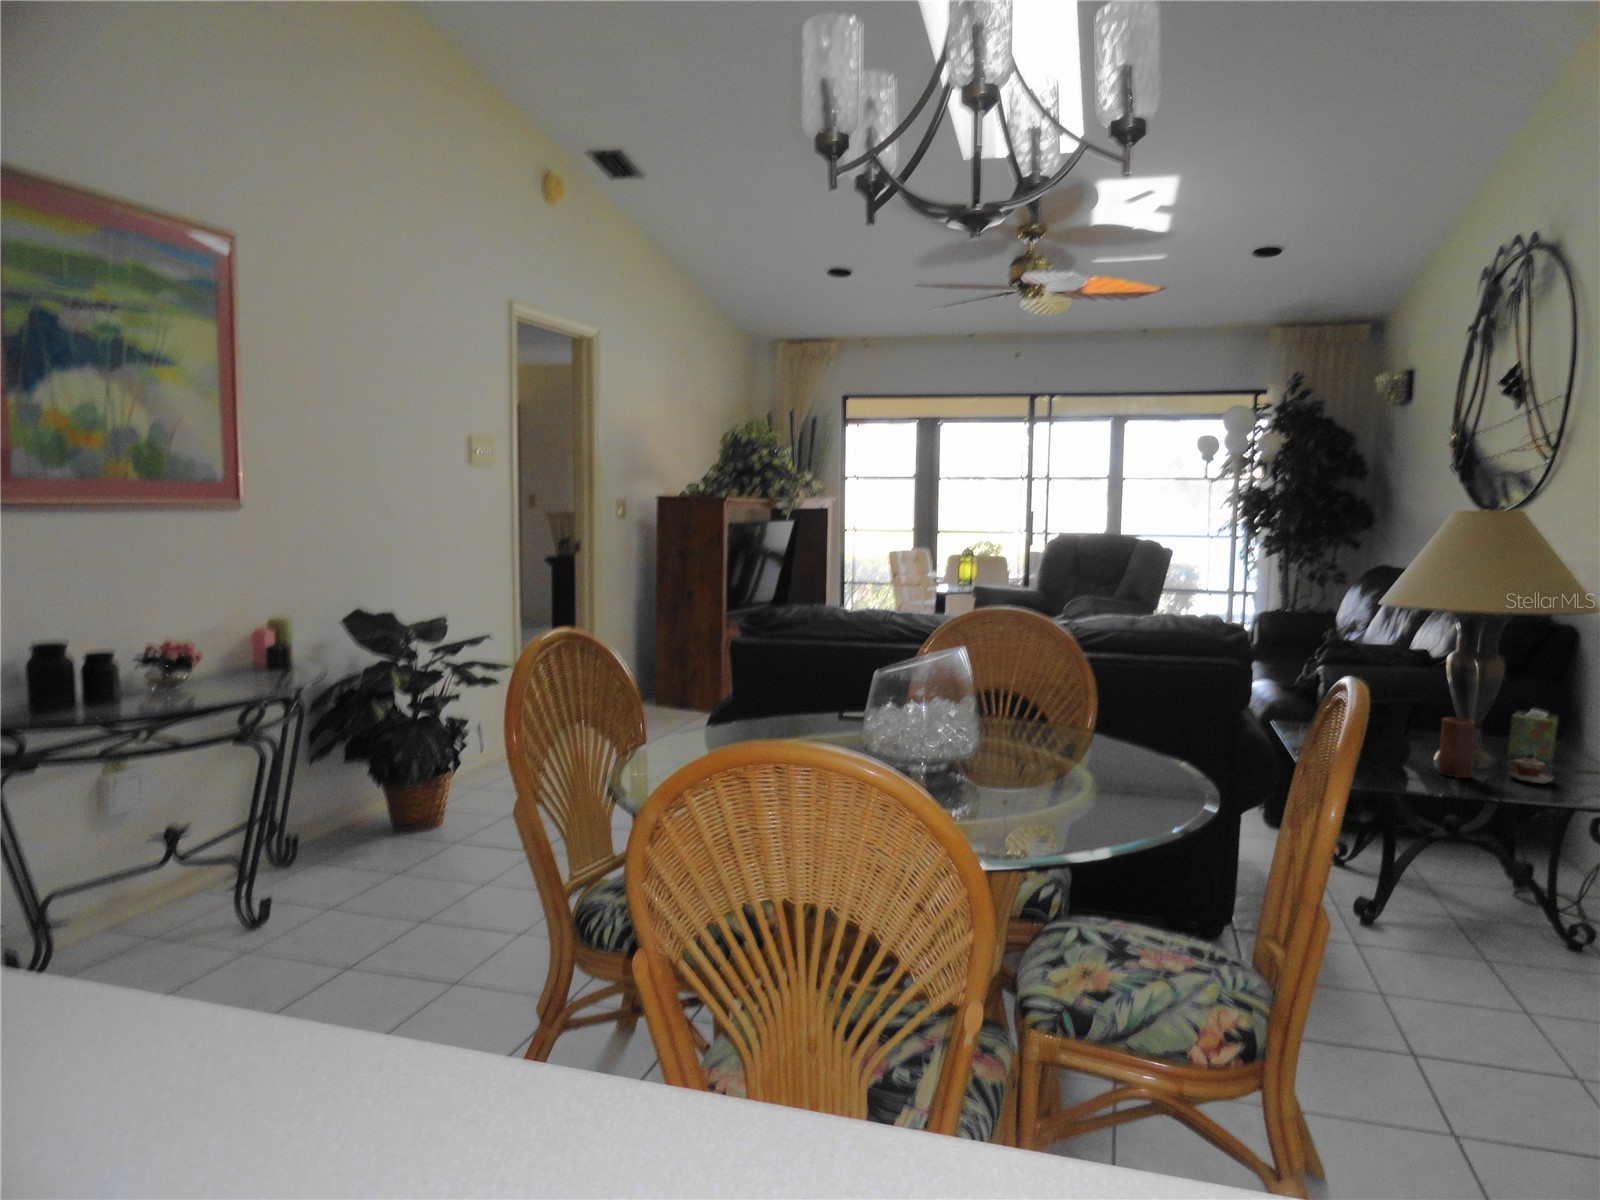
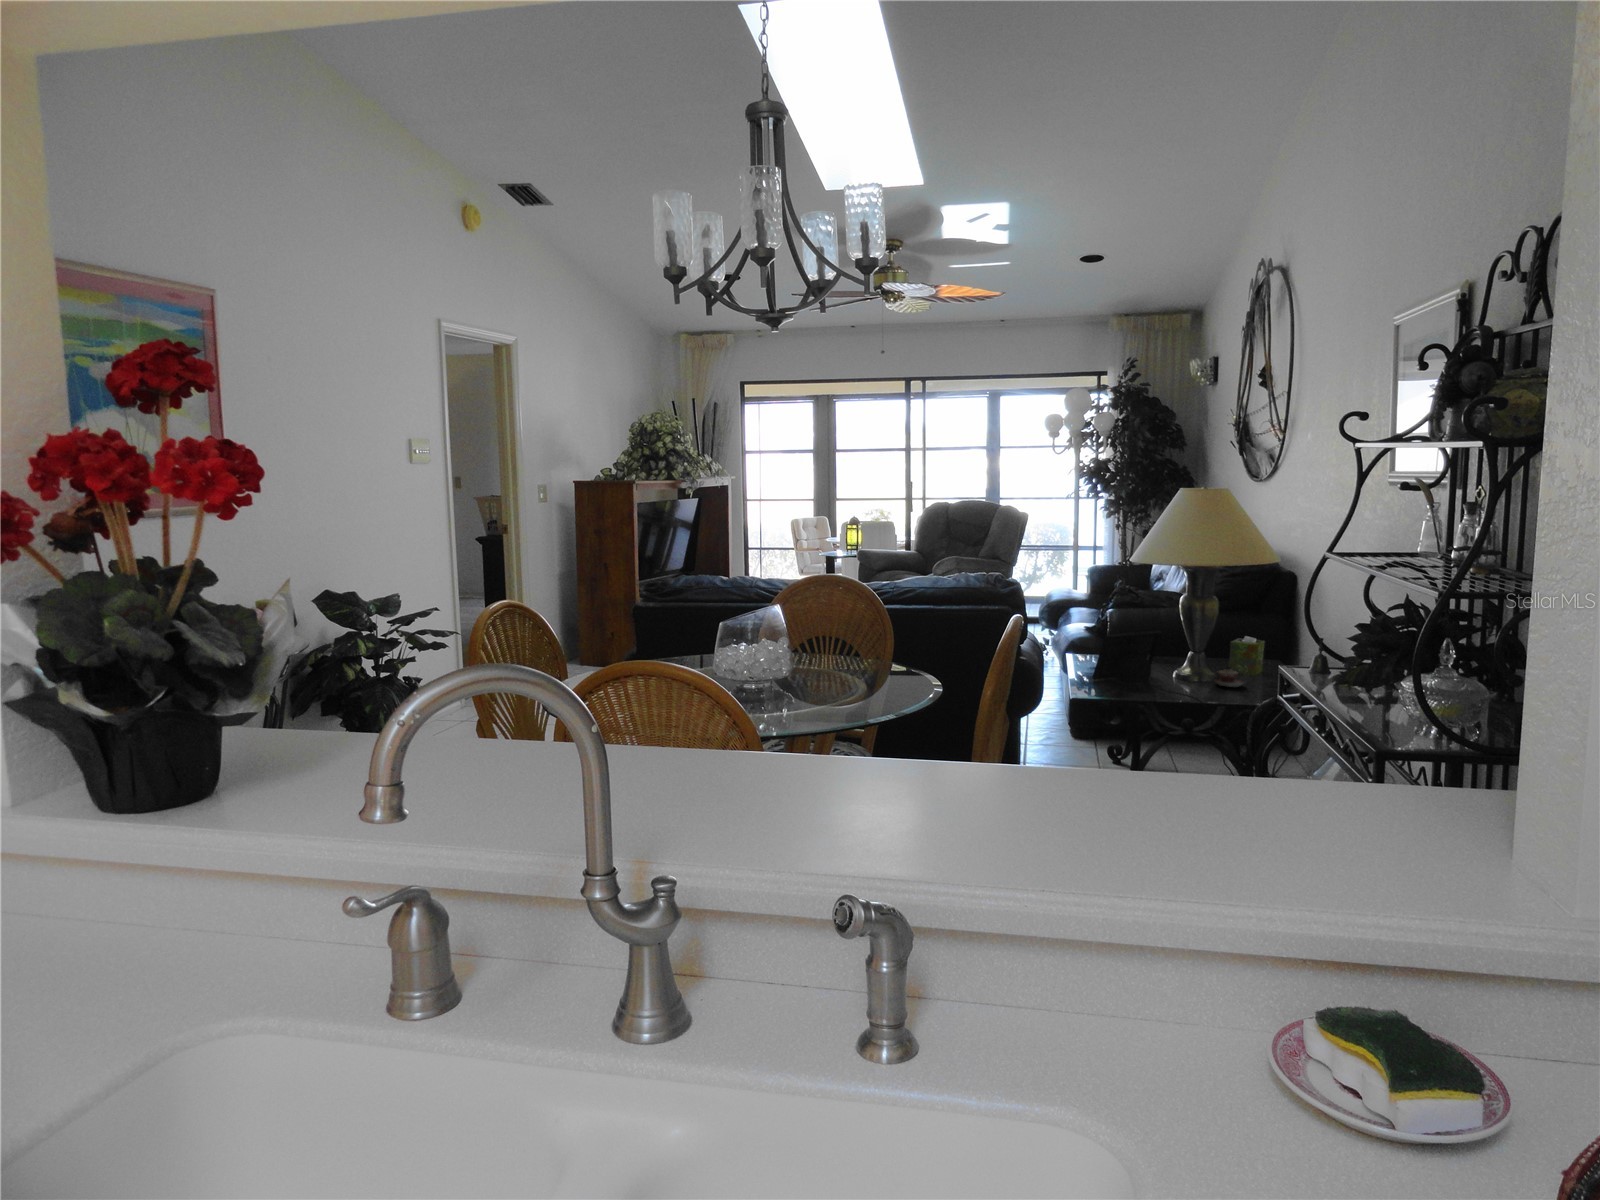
candle: present [1439,717,1475,778] -> none [1167,642,1190,686]

